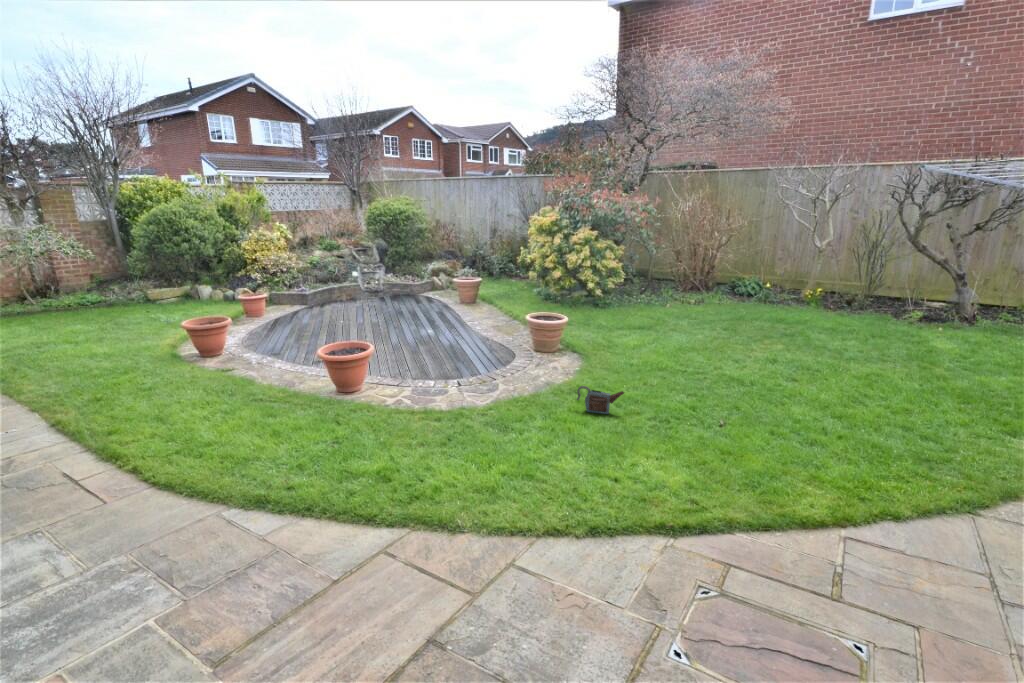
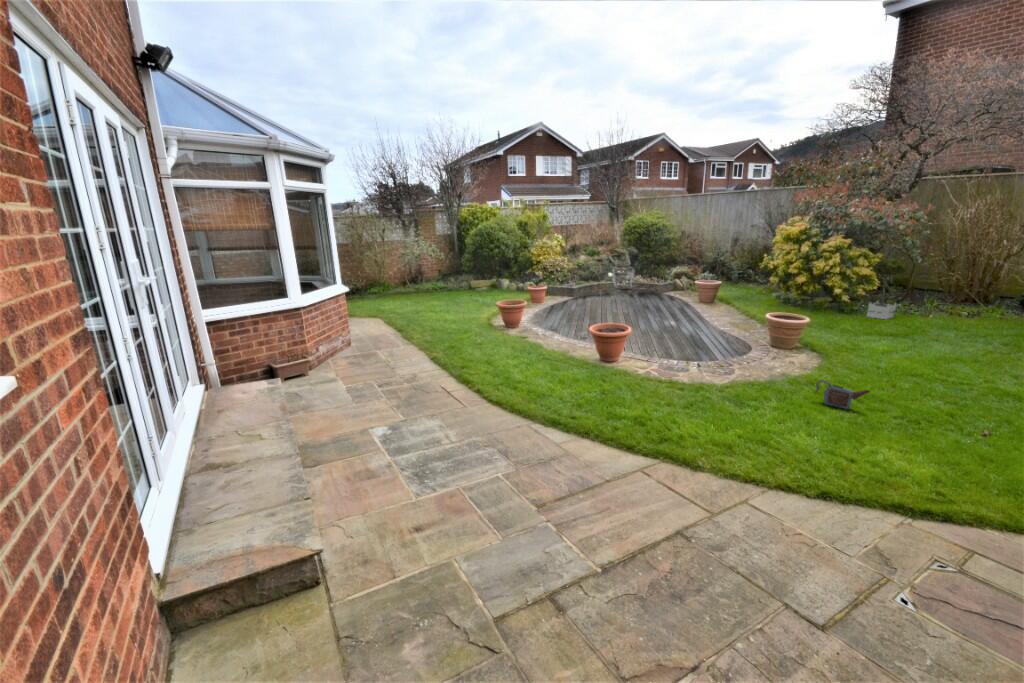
potted tree: none [614,249,640,309] -> present [867,259,906,319]

